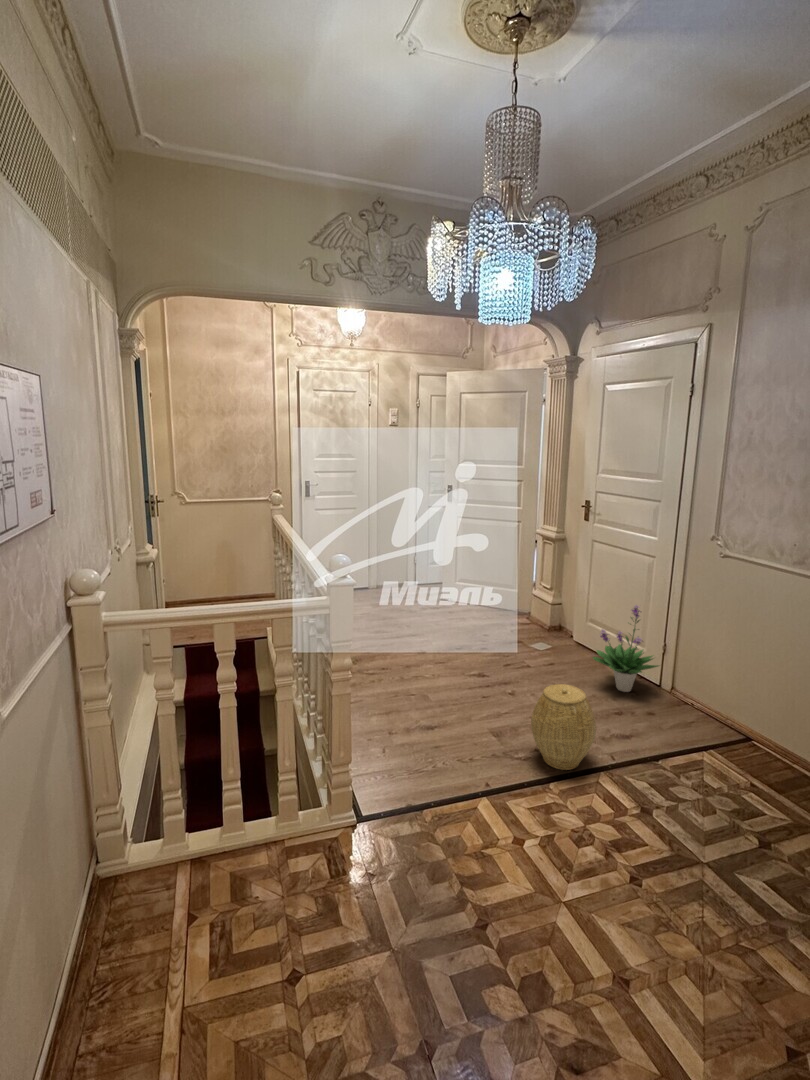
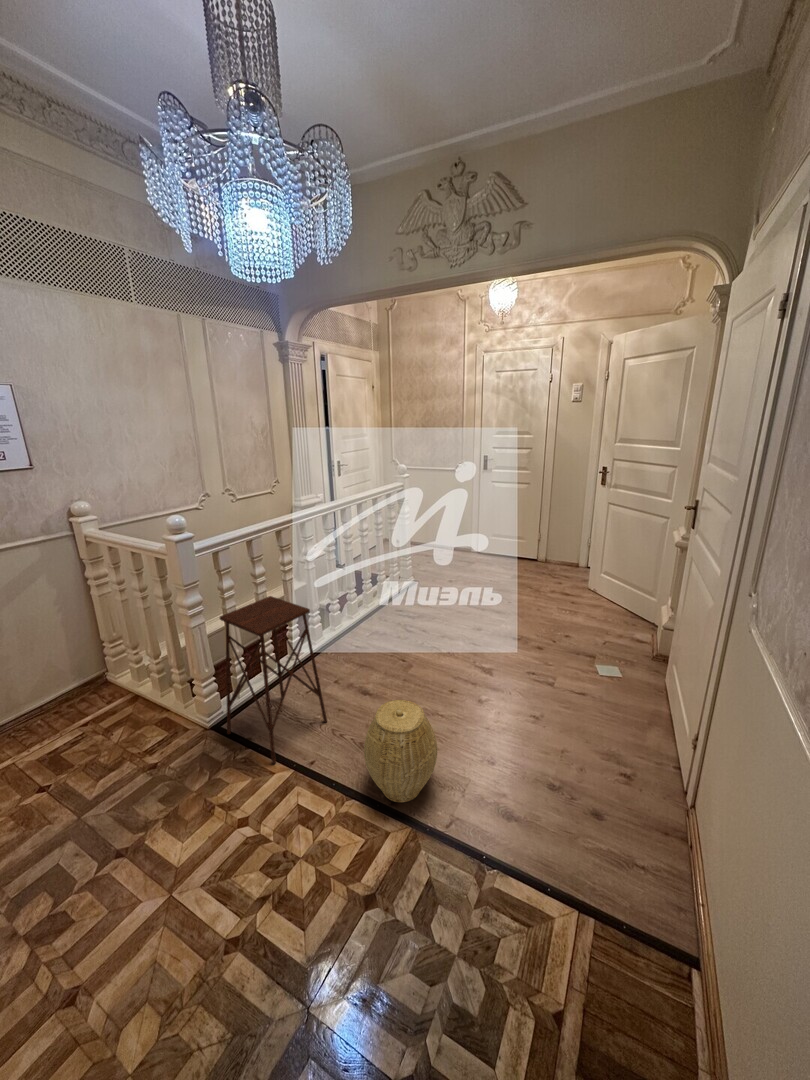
potted plant: present [593,605,659,692] -> none [574,660,677,773]
side table: none [376,639,469,815] -> present [220,596,327,764]

